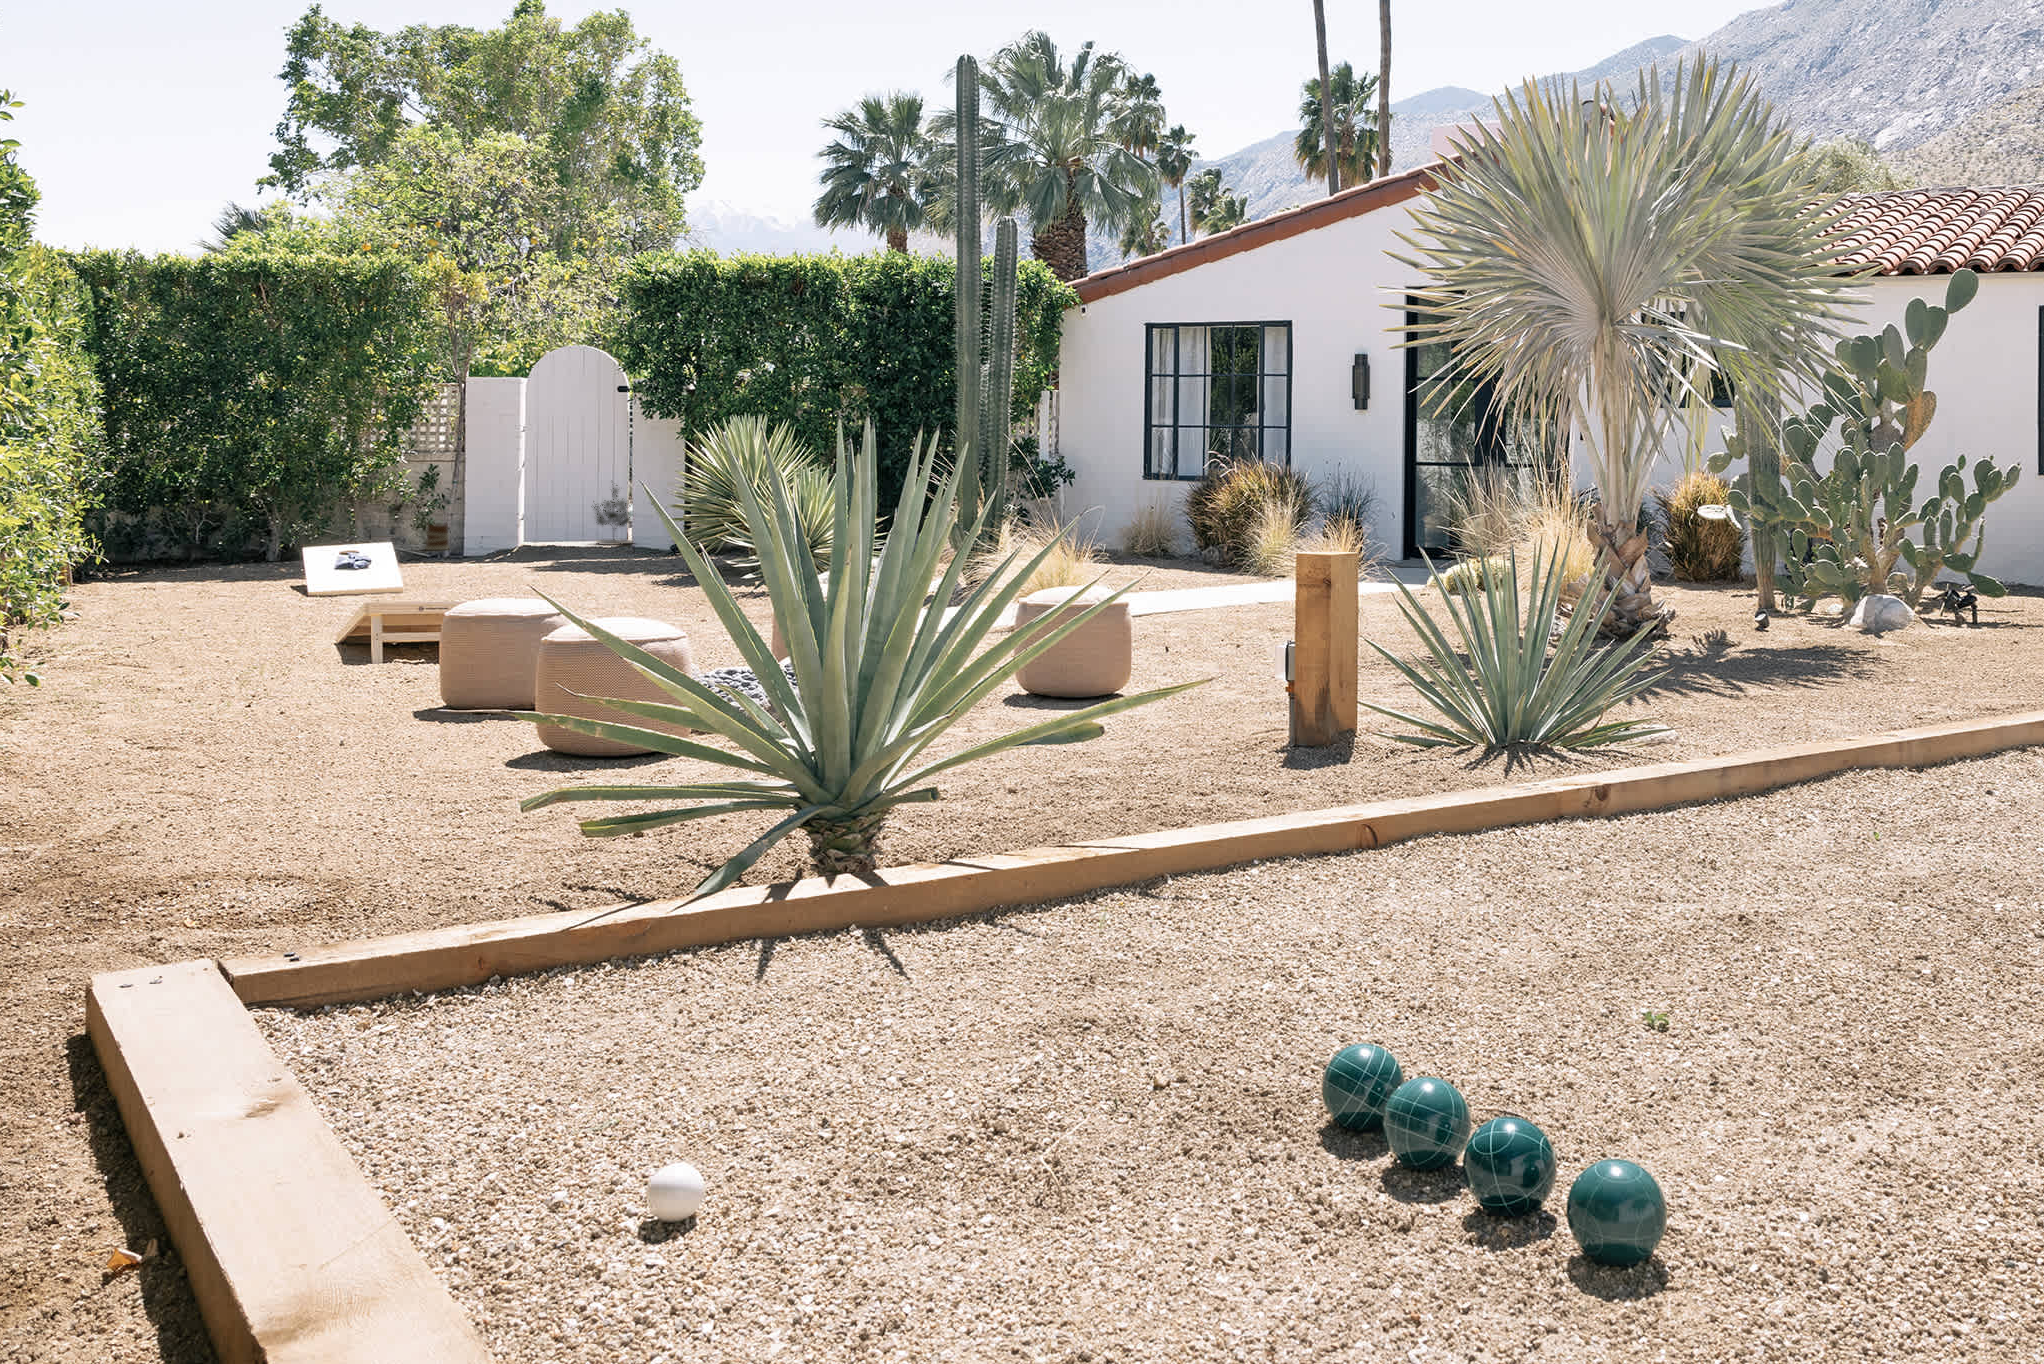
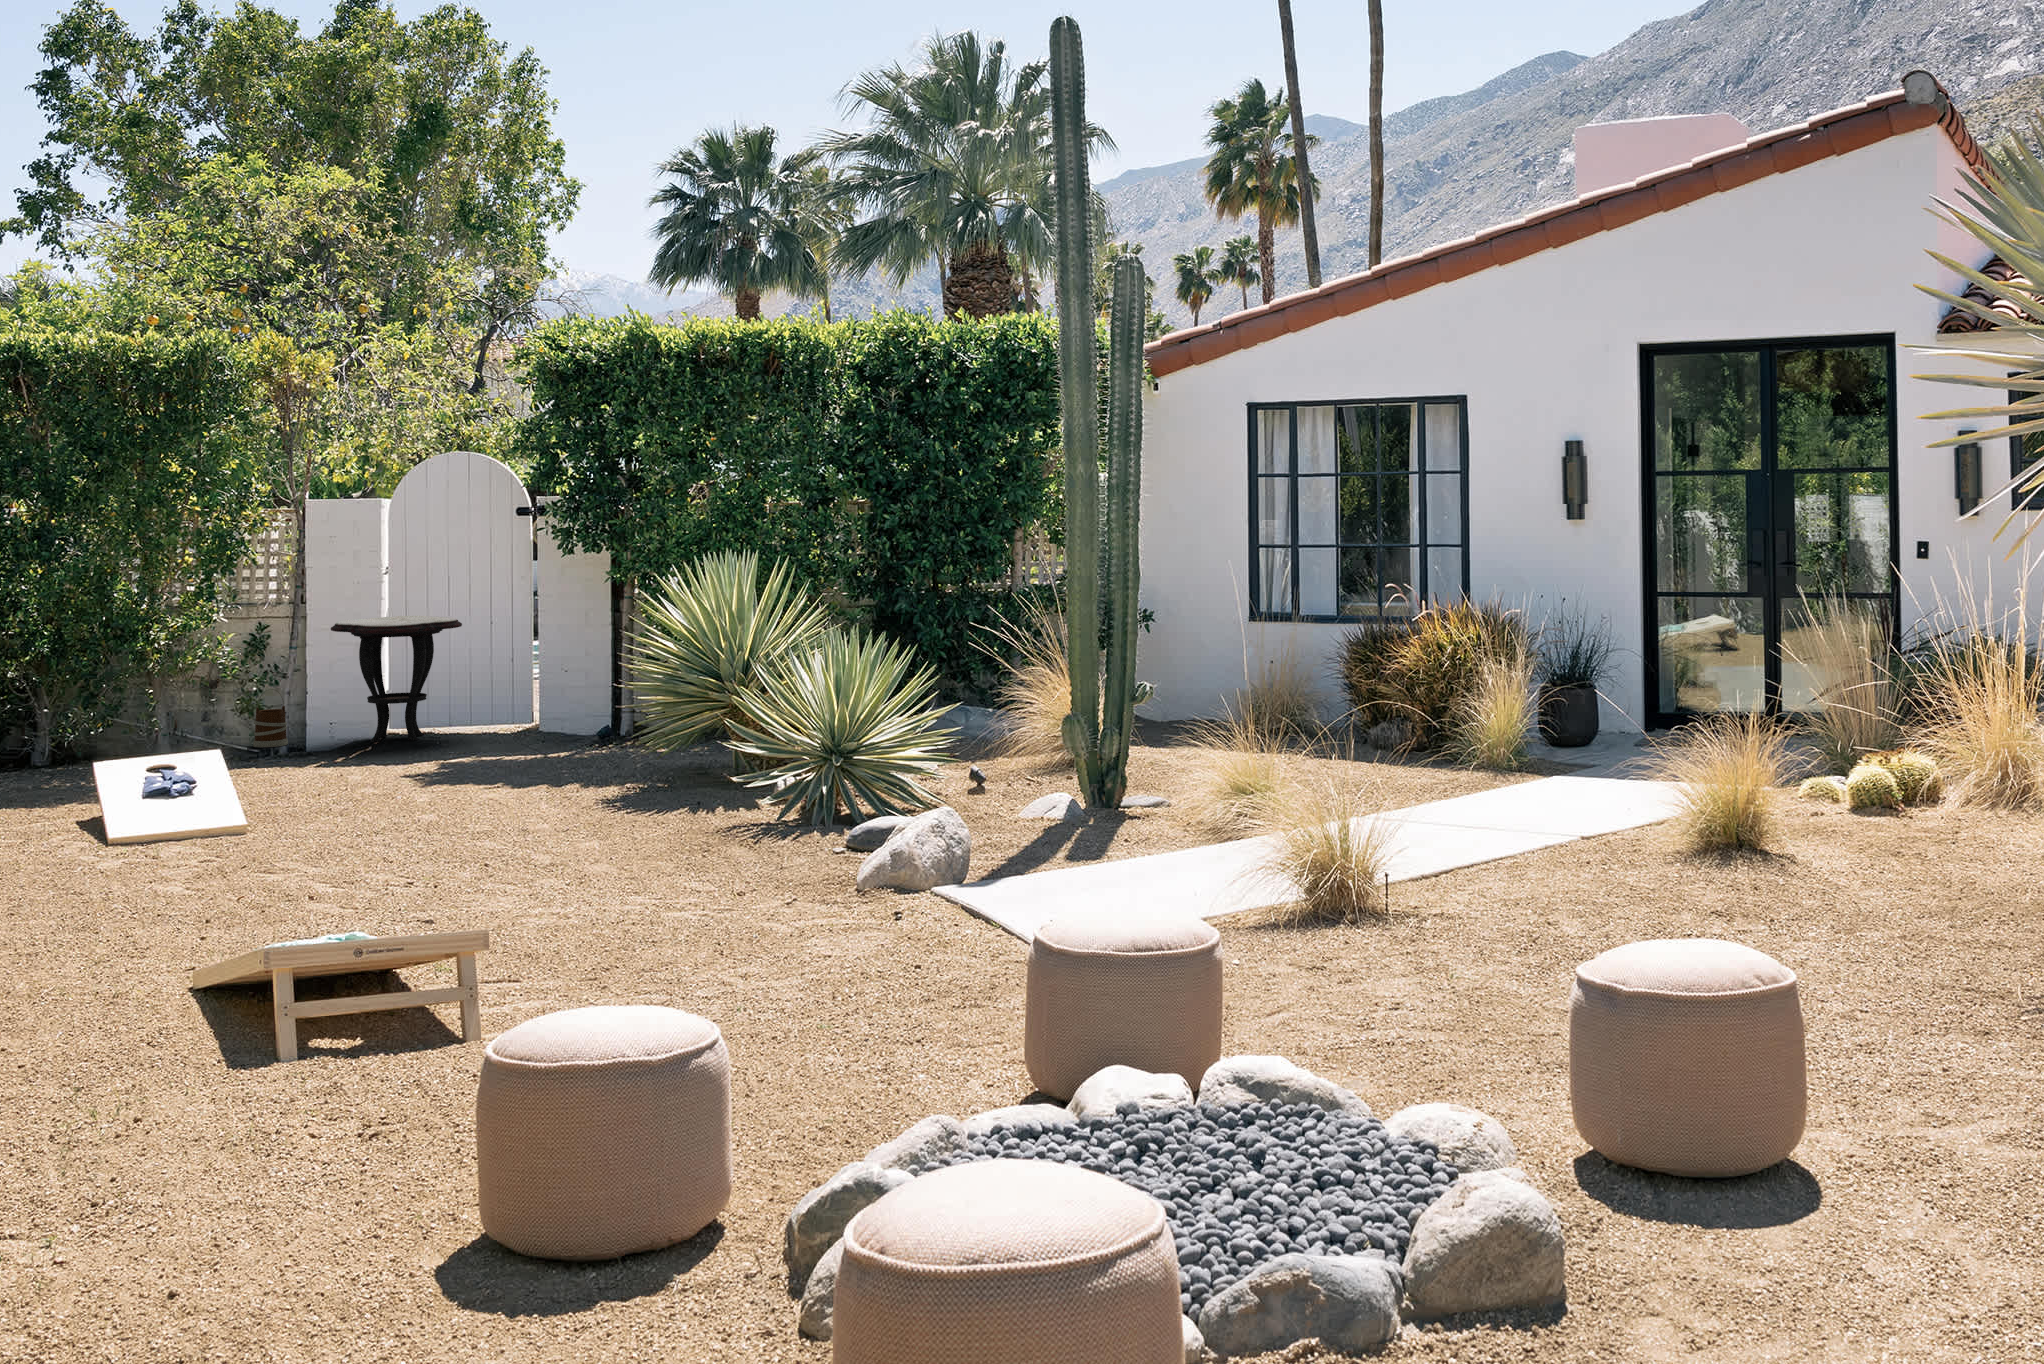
side table: none [481,464,575,550] -> present [331,616,462,742]
potted tree: present [593,485,633,545] -> none [477,633,542,726]

